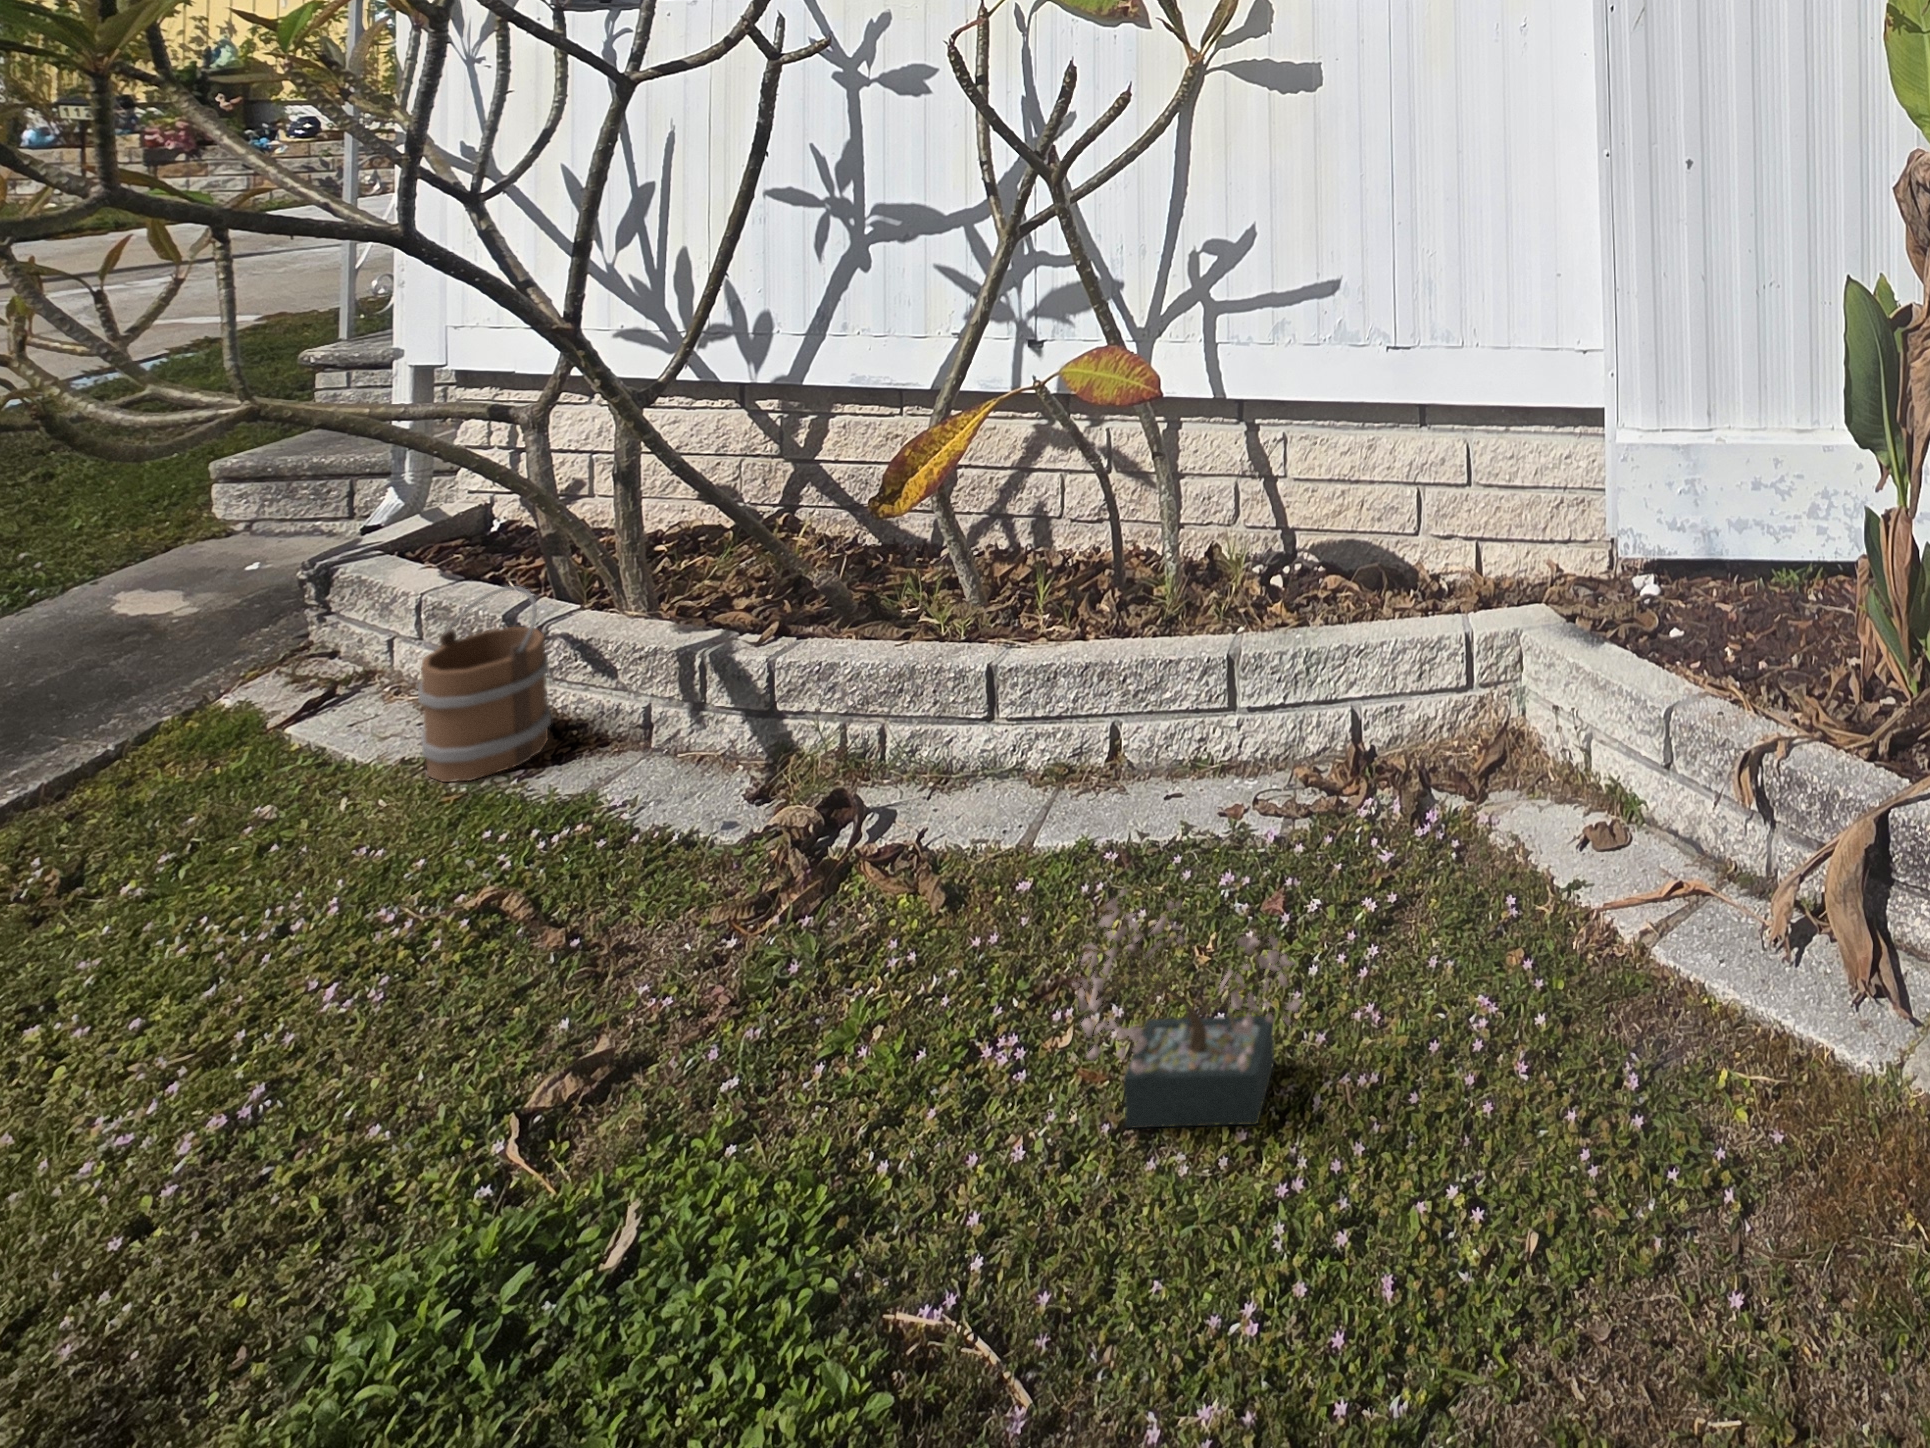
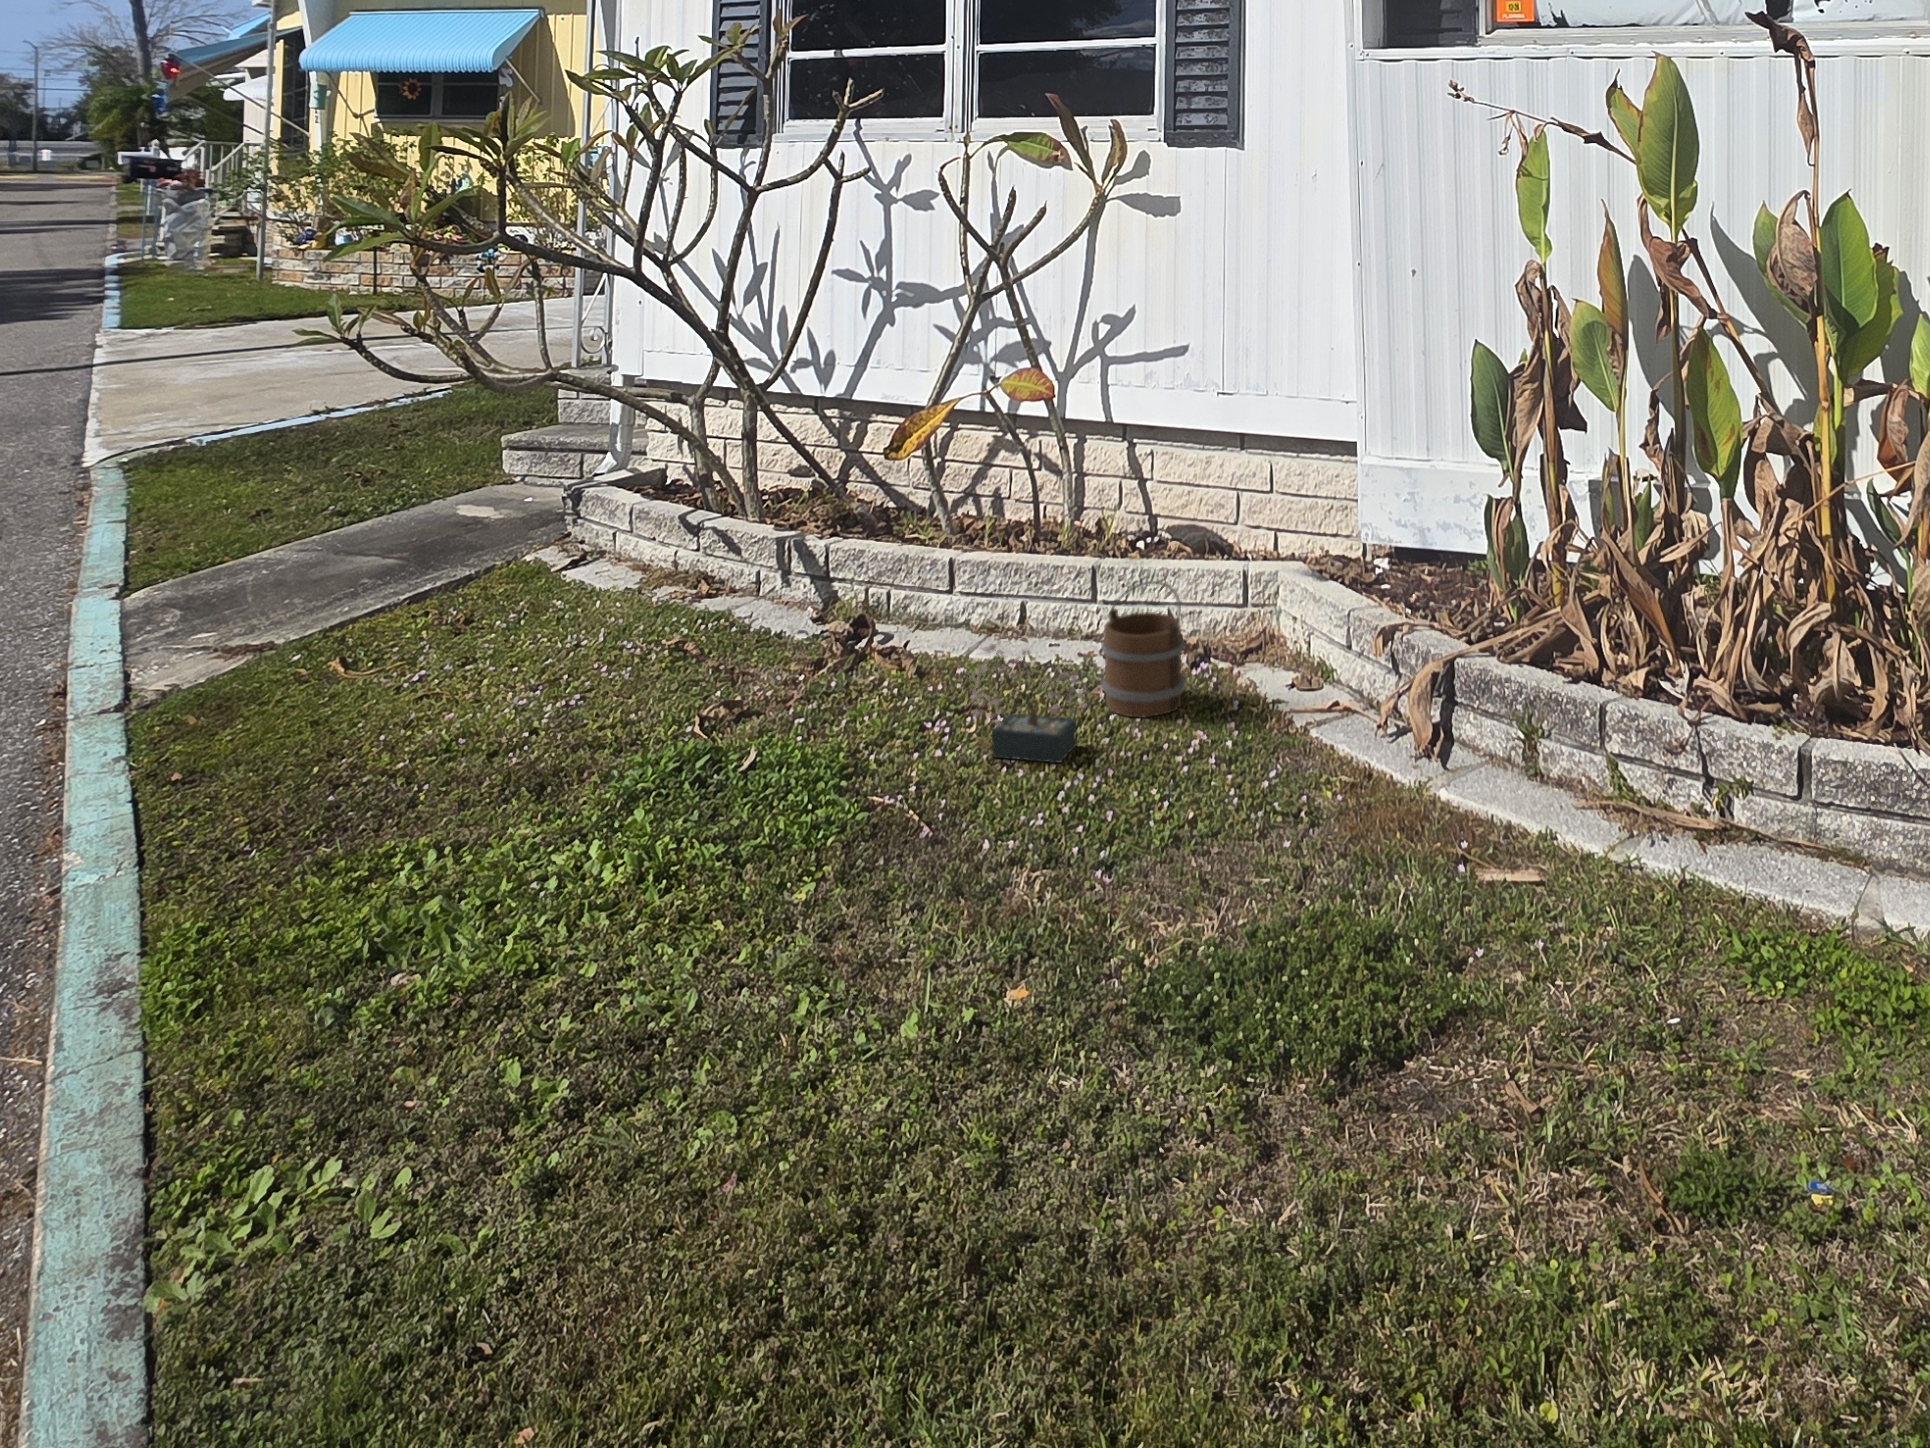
bucket: present [418,586,551,782] -> present [1101,581,1186,718]

